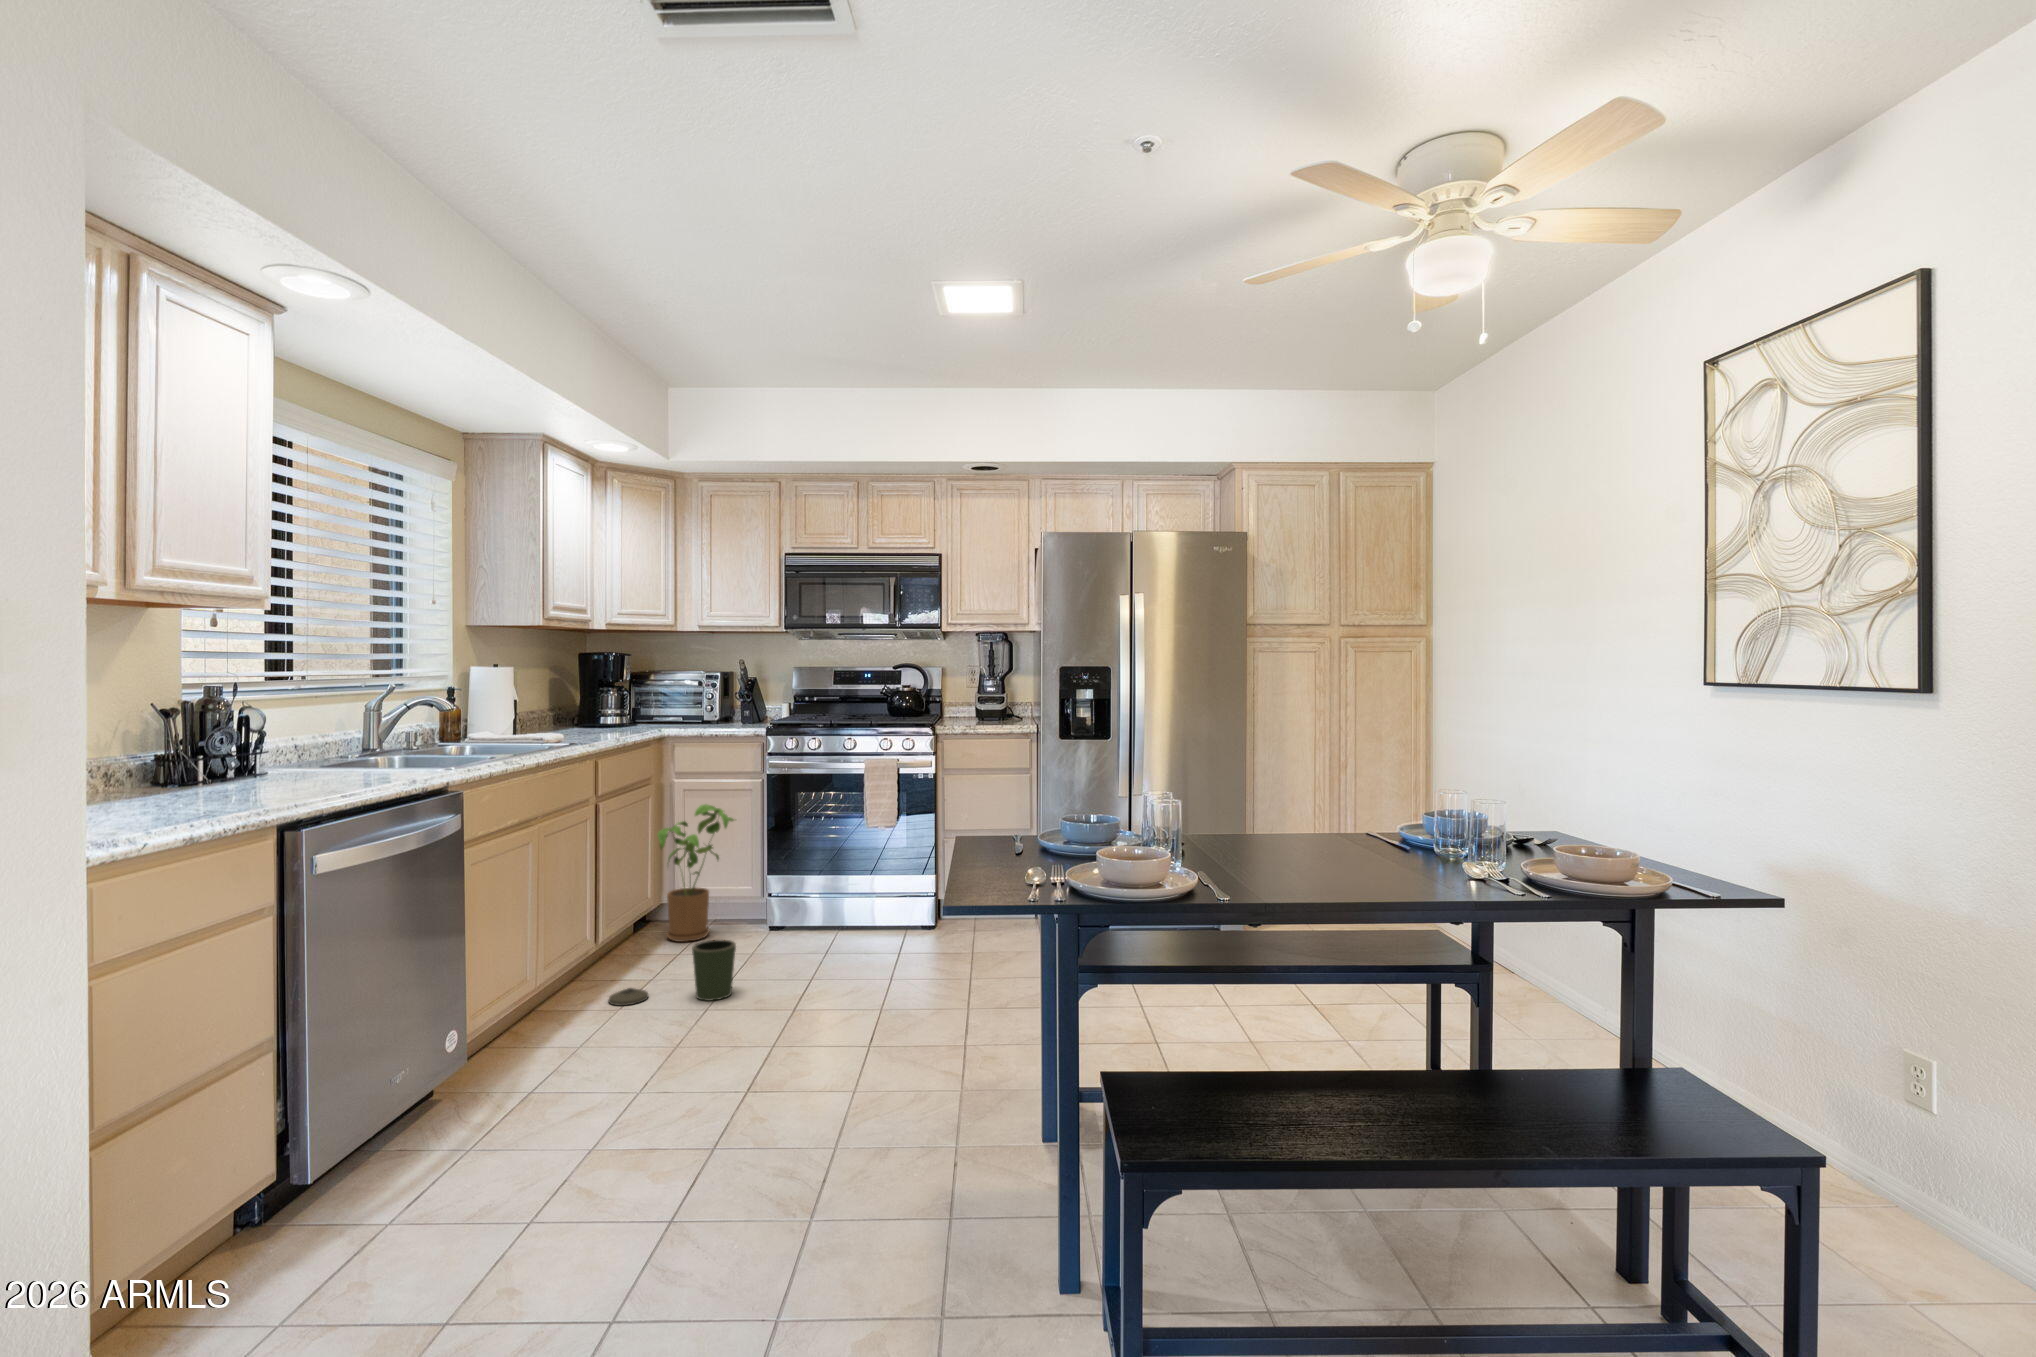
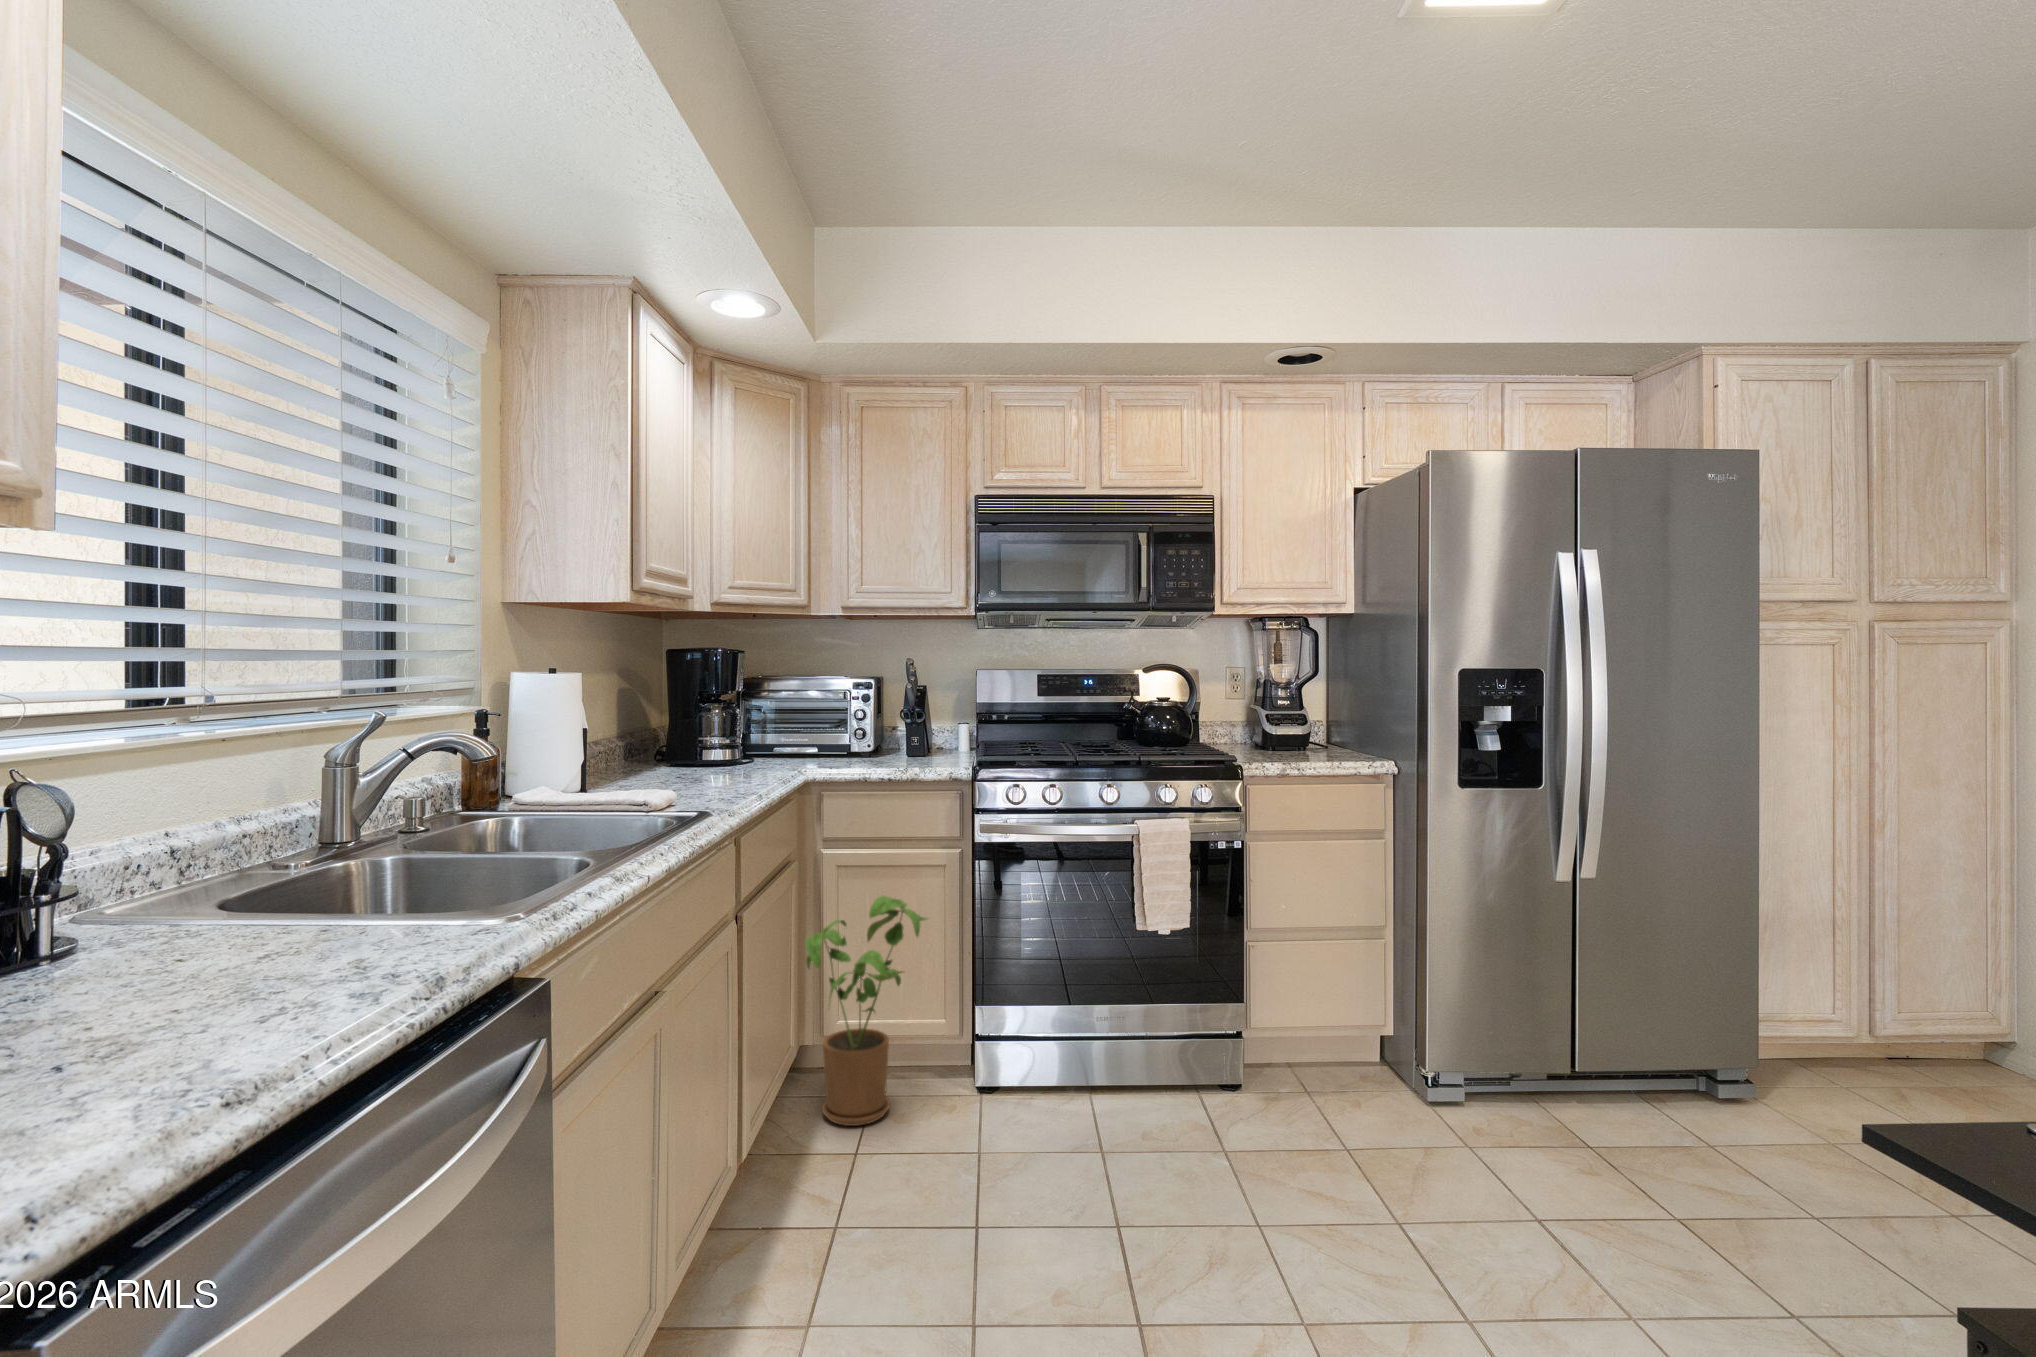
trash can: present [609,940,736,1006] -> none [780,1172,1007,1317]

